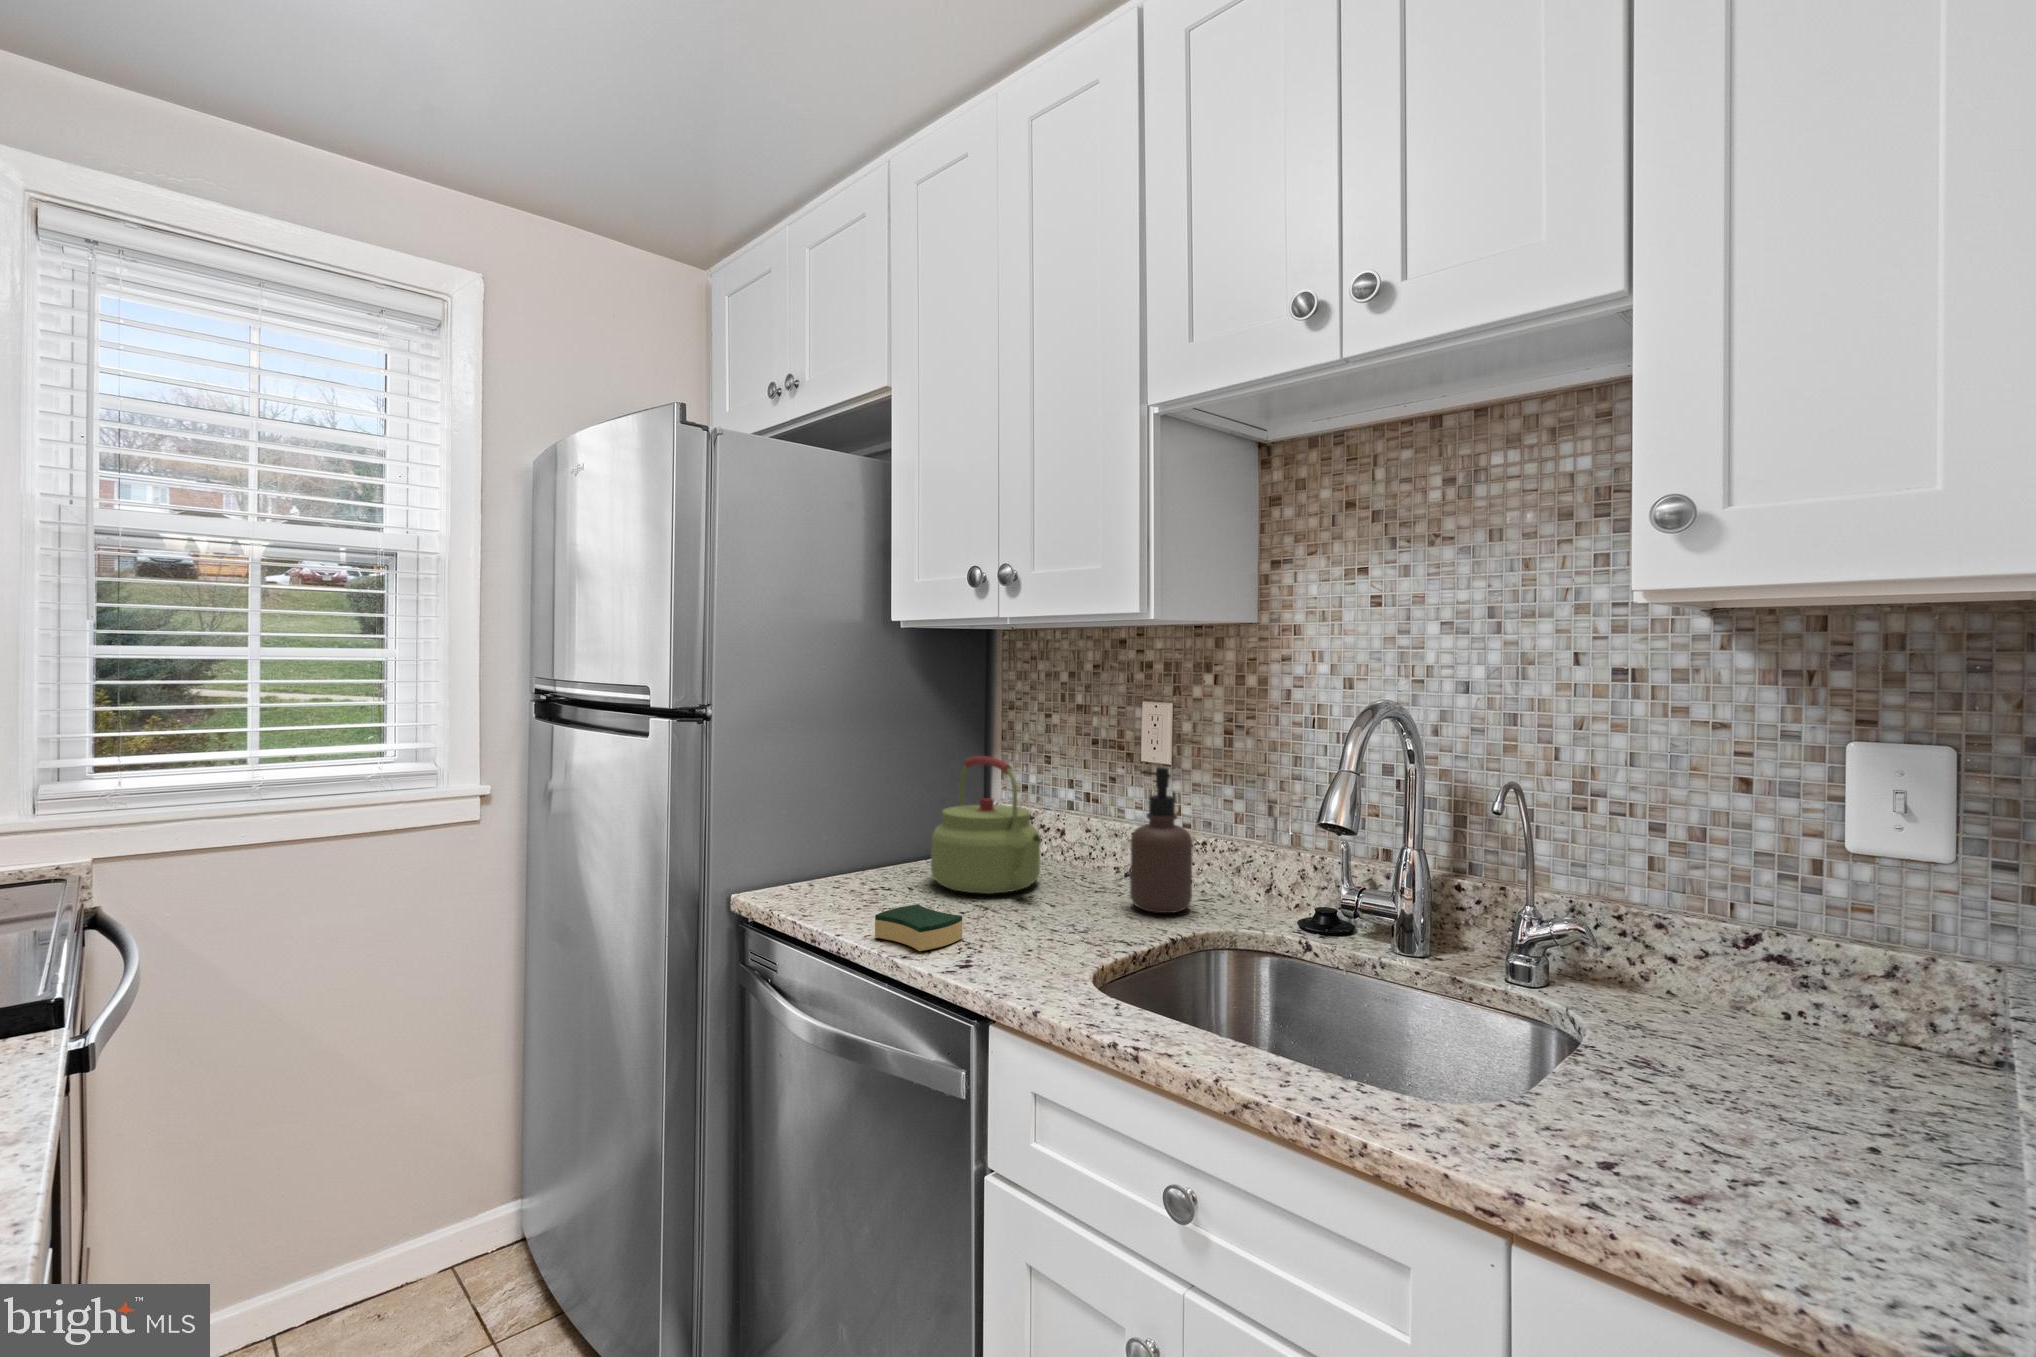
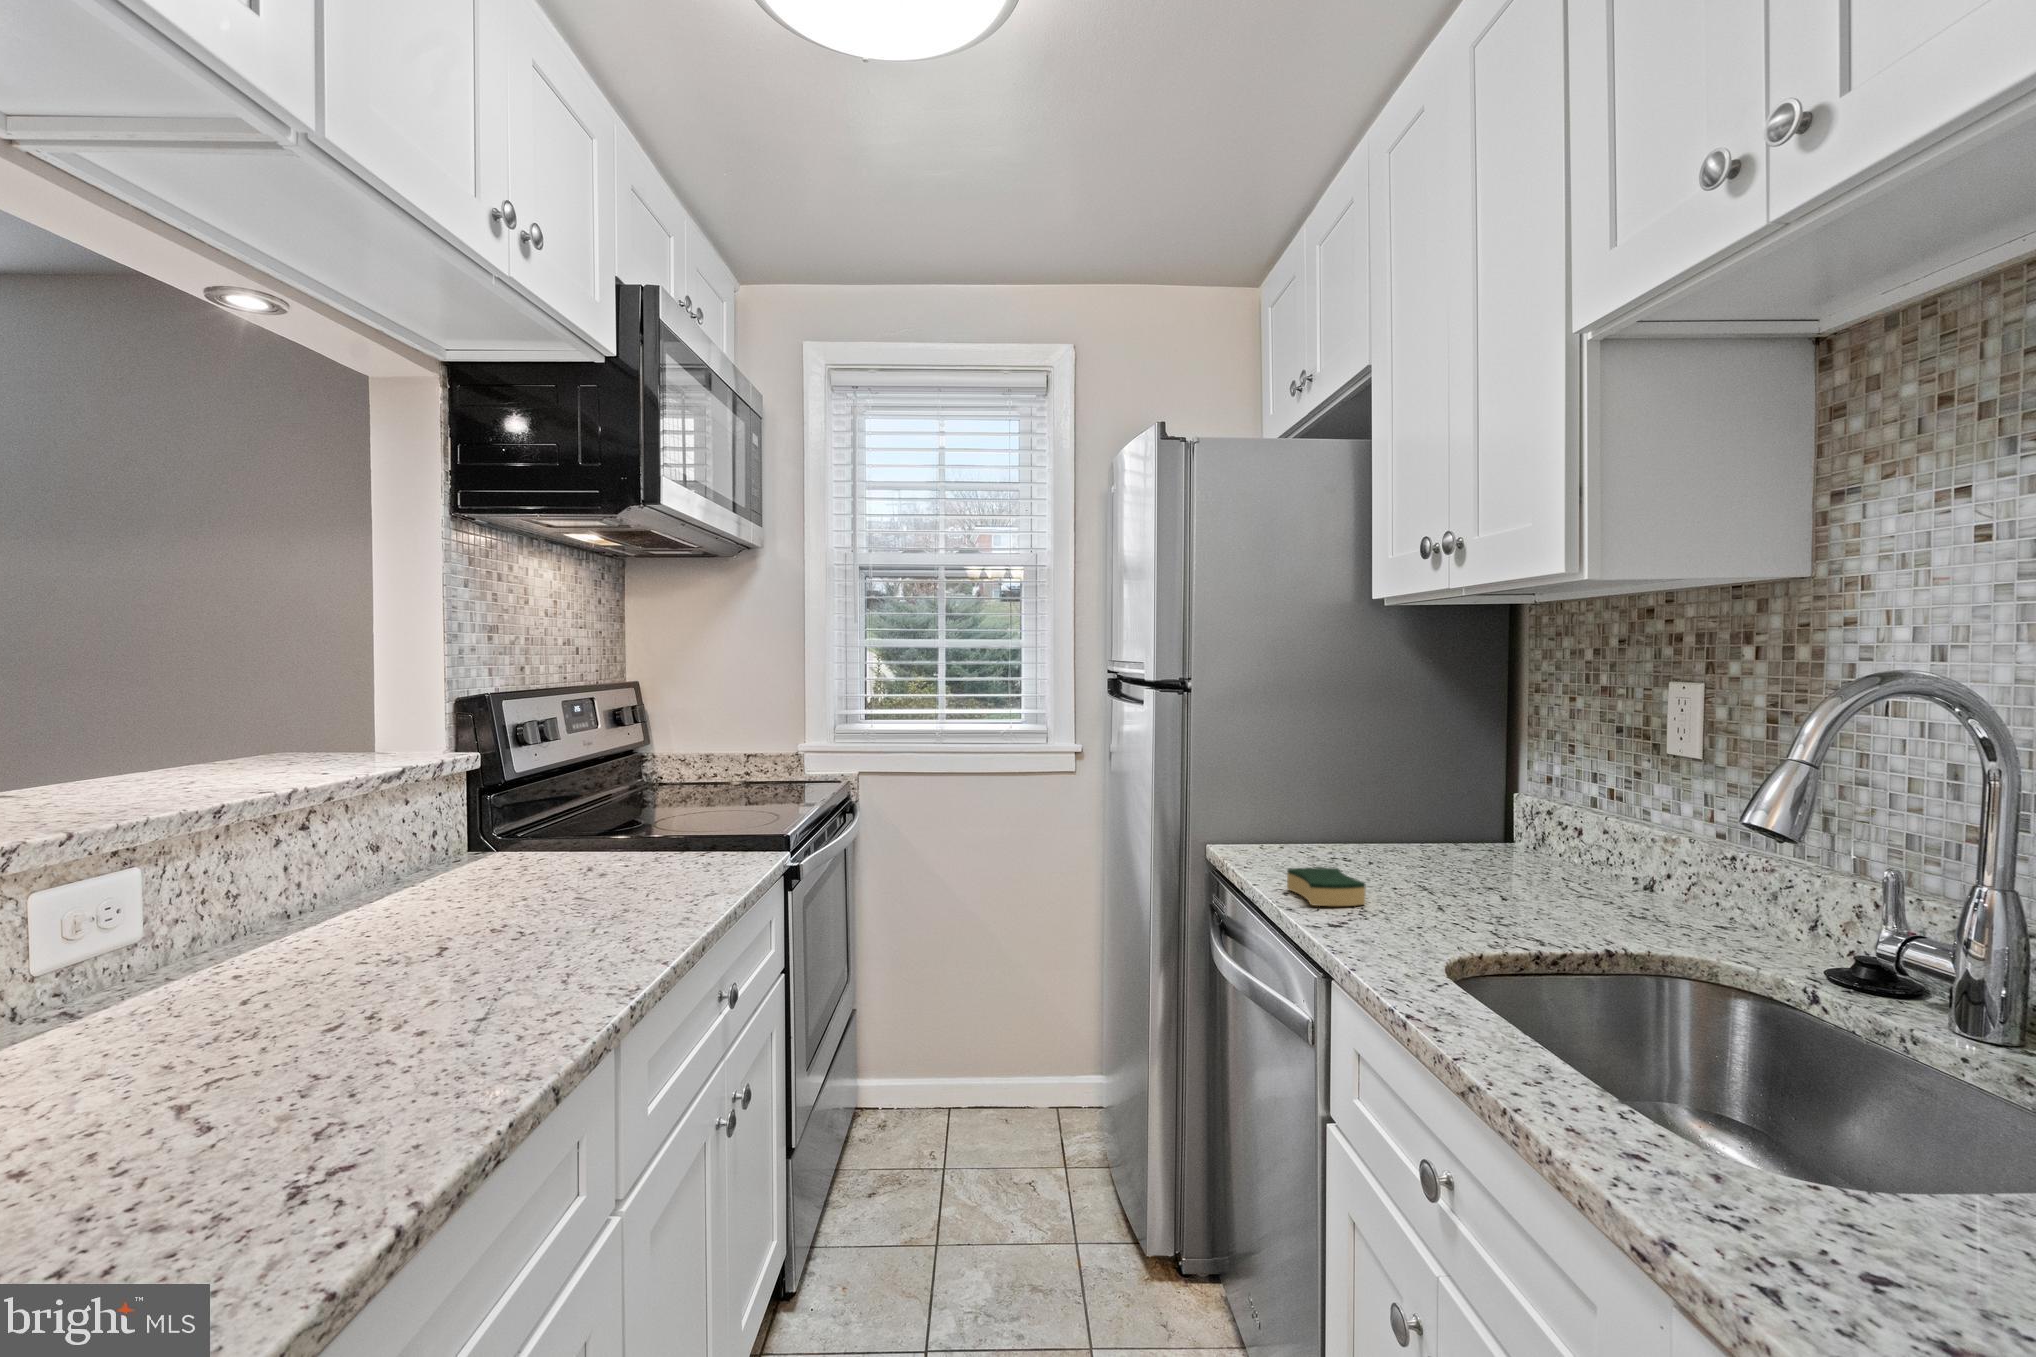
kettle: present [931,756,1041,894] -> none [1394,736,1521,878]
soap dispenser: present [1130,767,1193,913] -> none [1597,757,1685,930]

